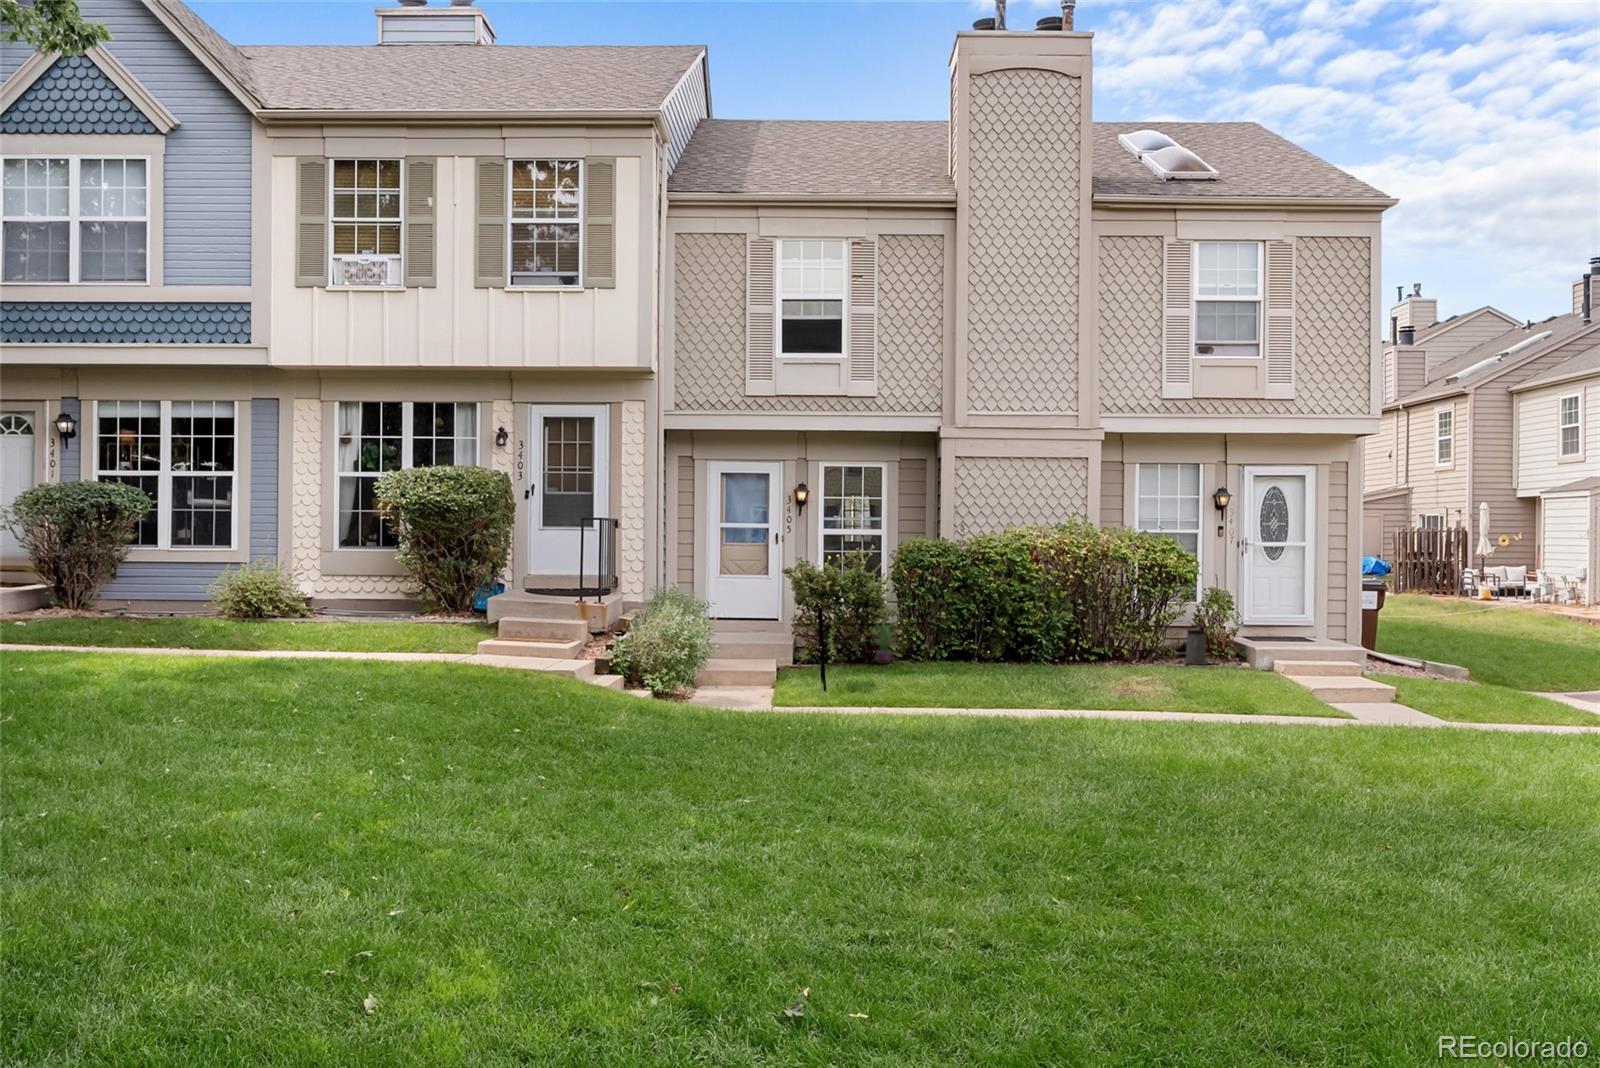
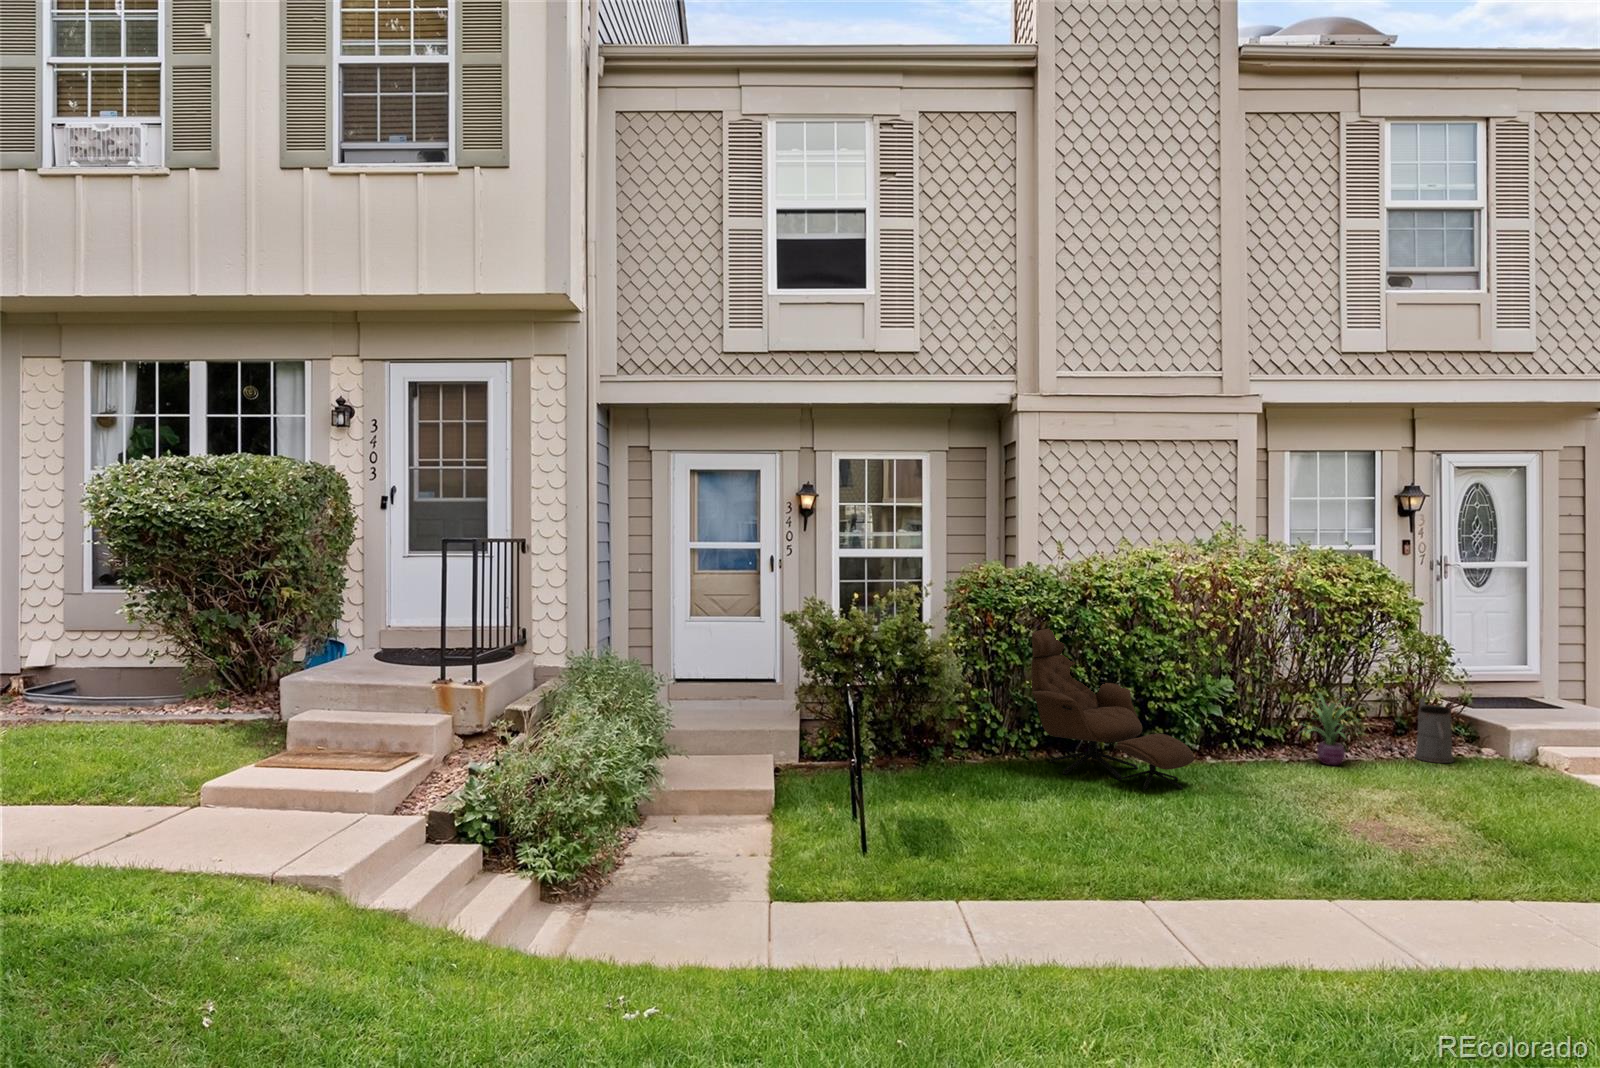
lounge chair: none [936,578,1028,670] -> present [1031,629,1194,789]
decorative plant: present [875,620,895,664] -> present [1306,693,1350,765]

